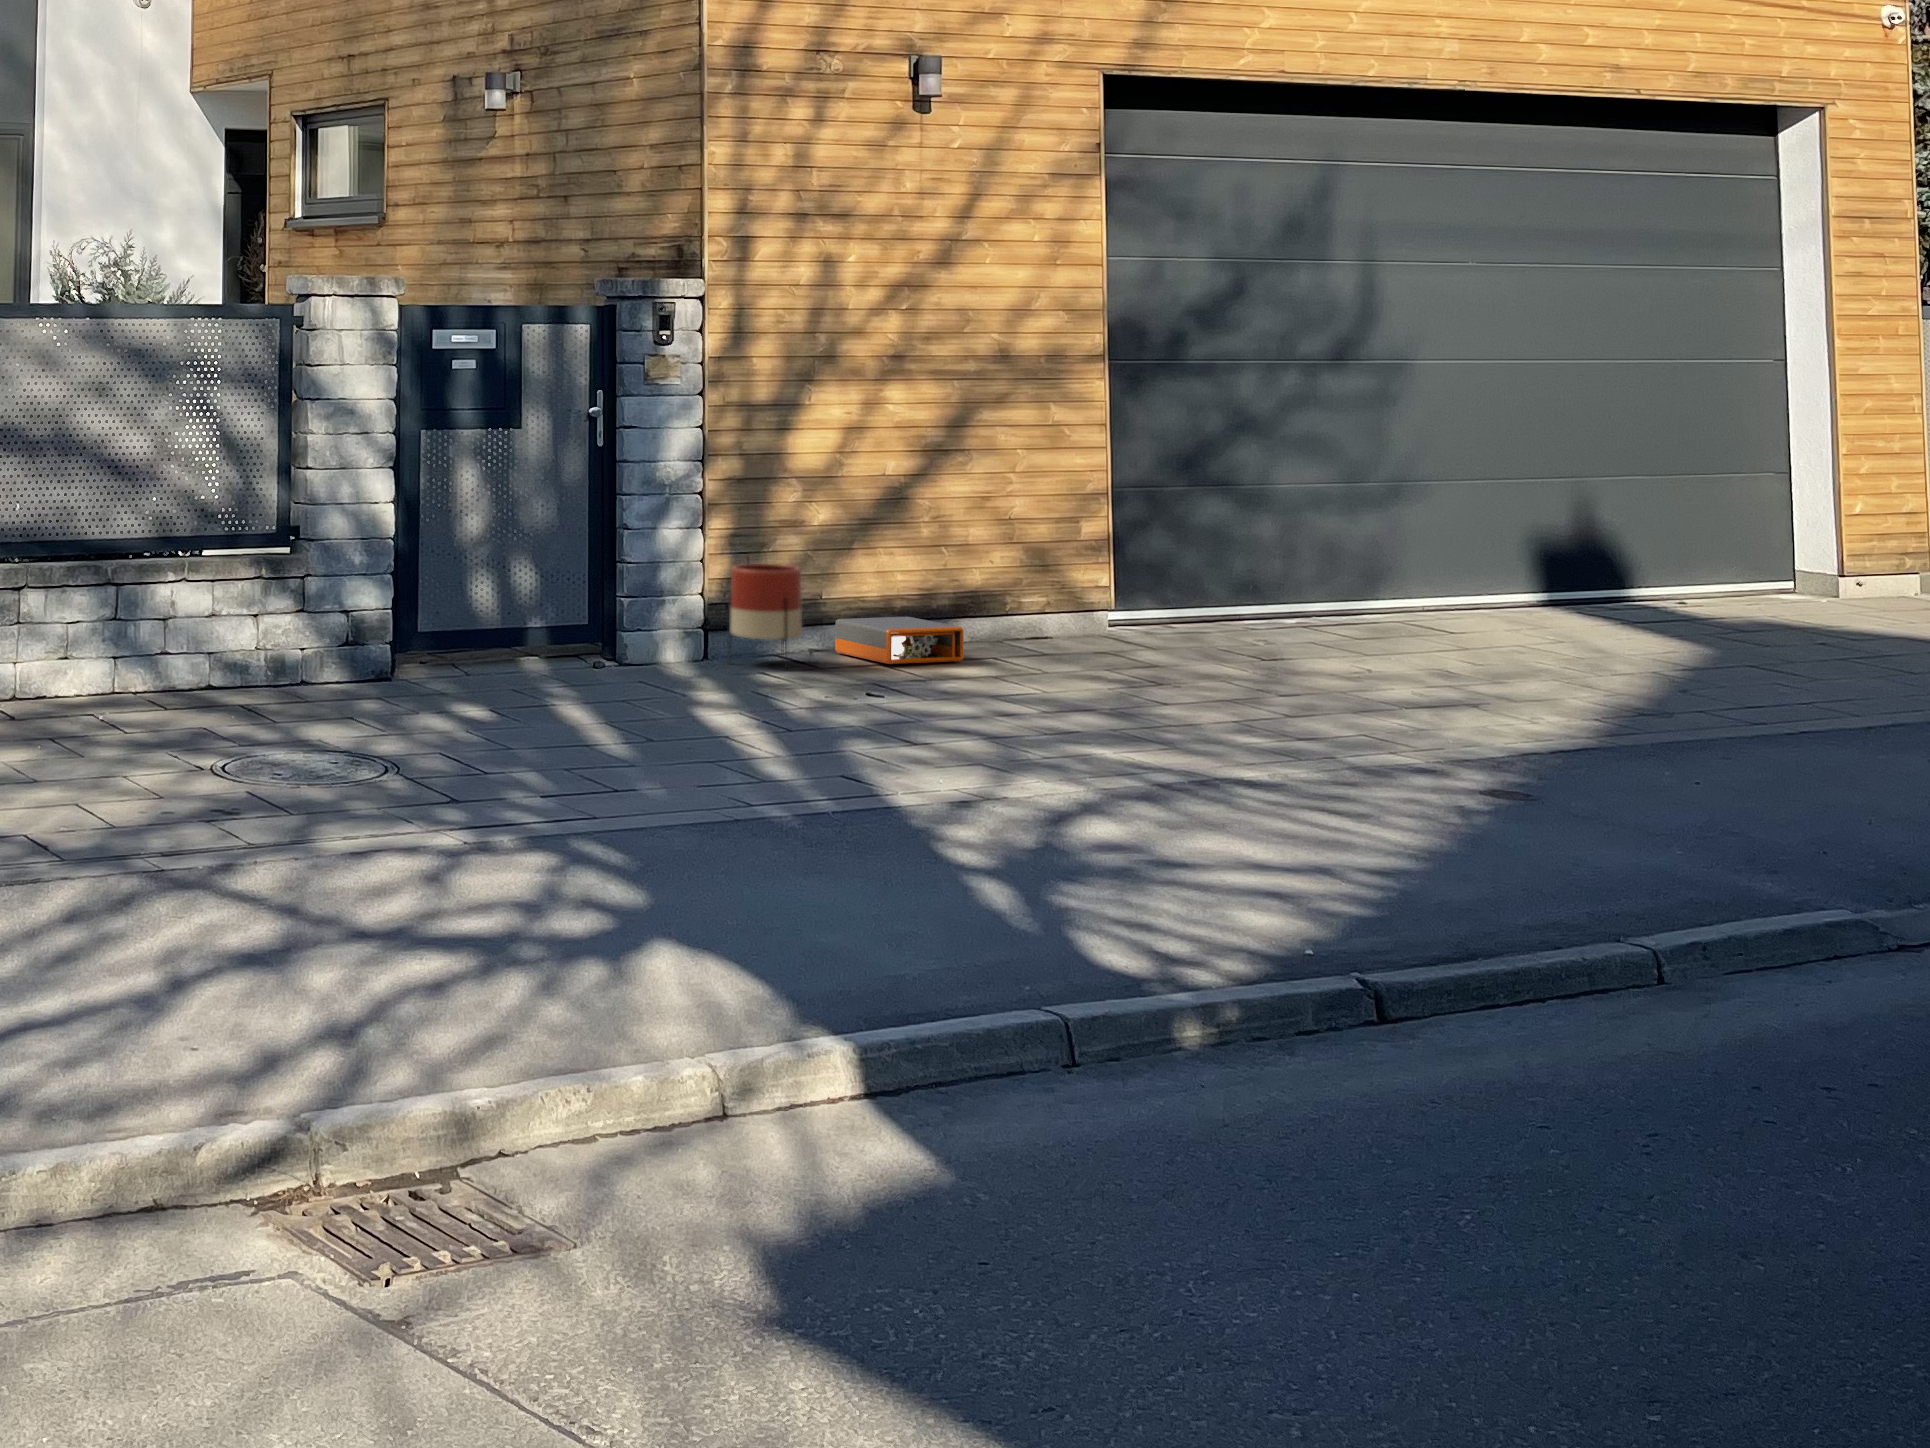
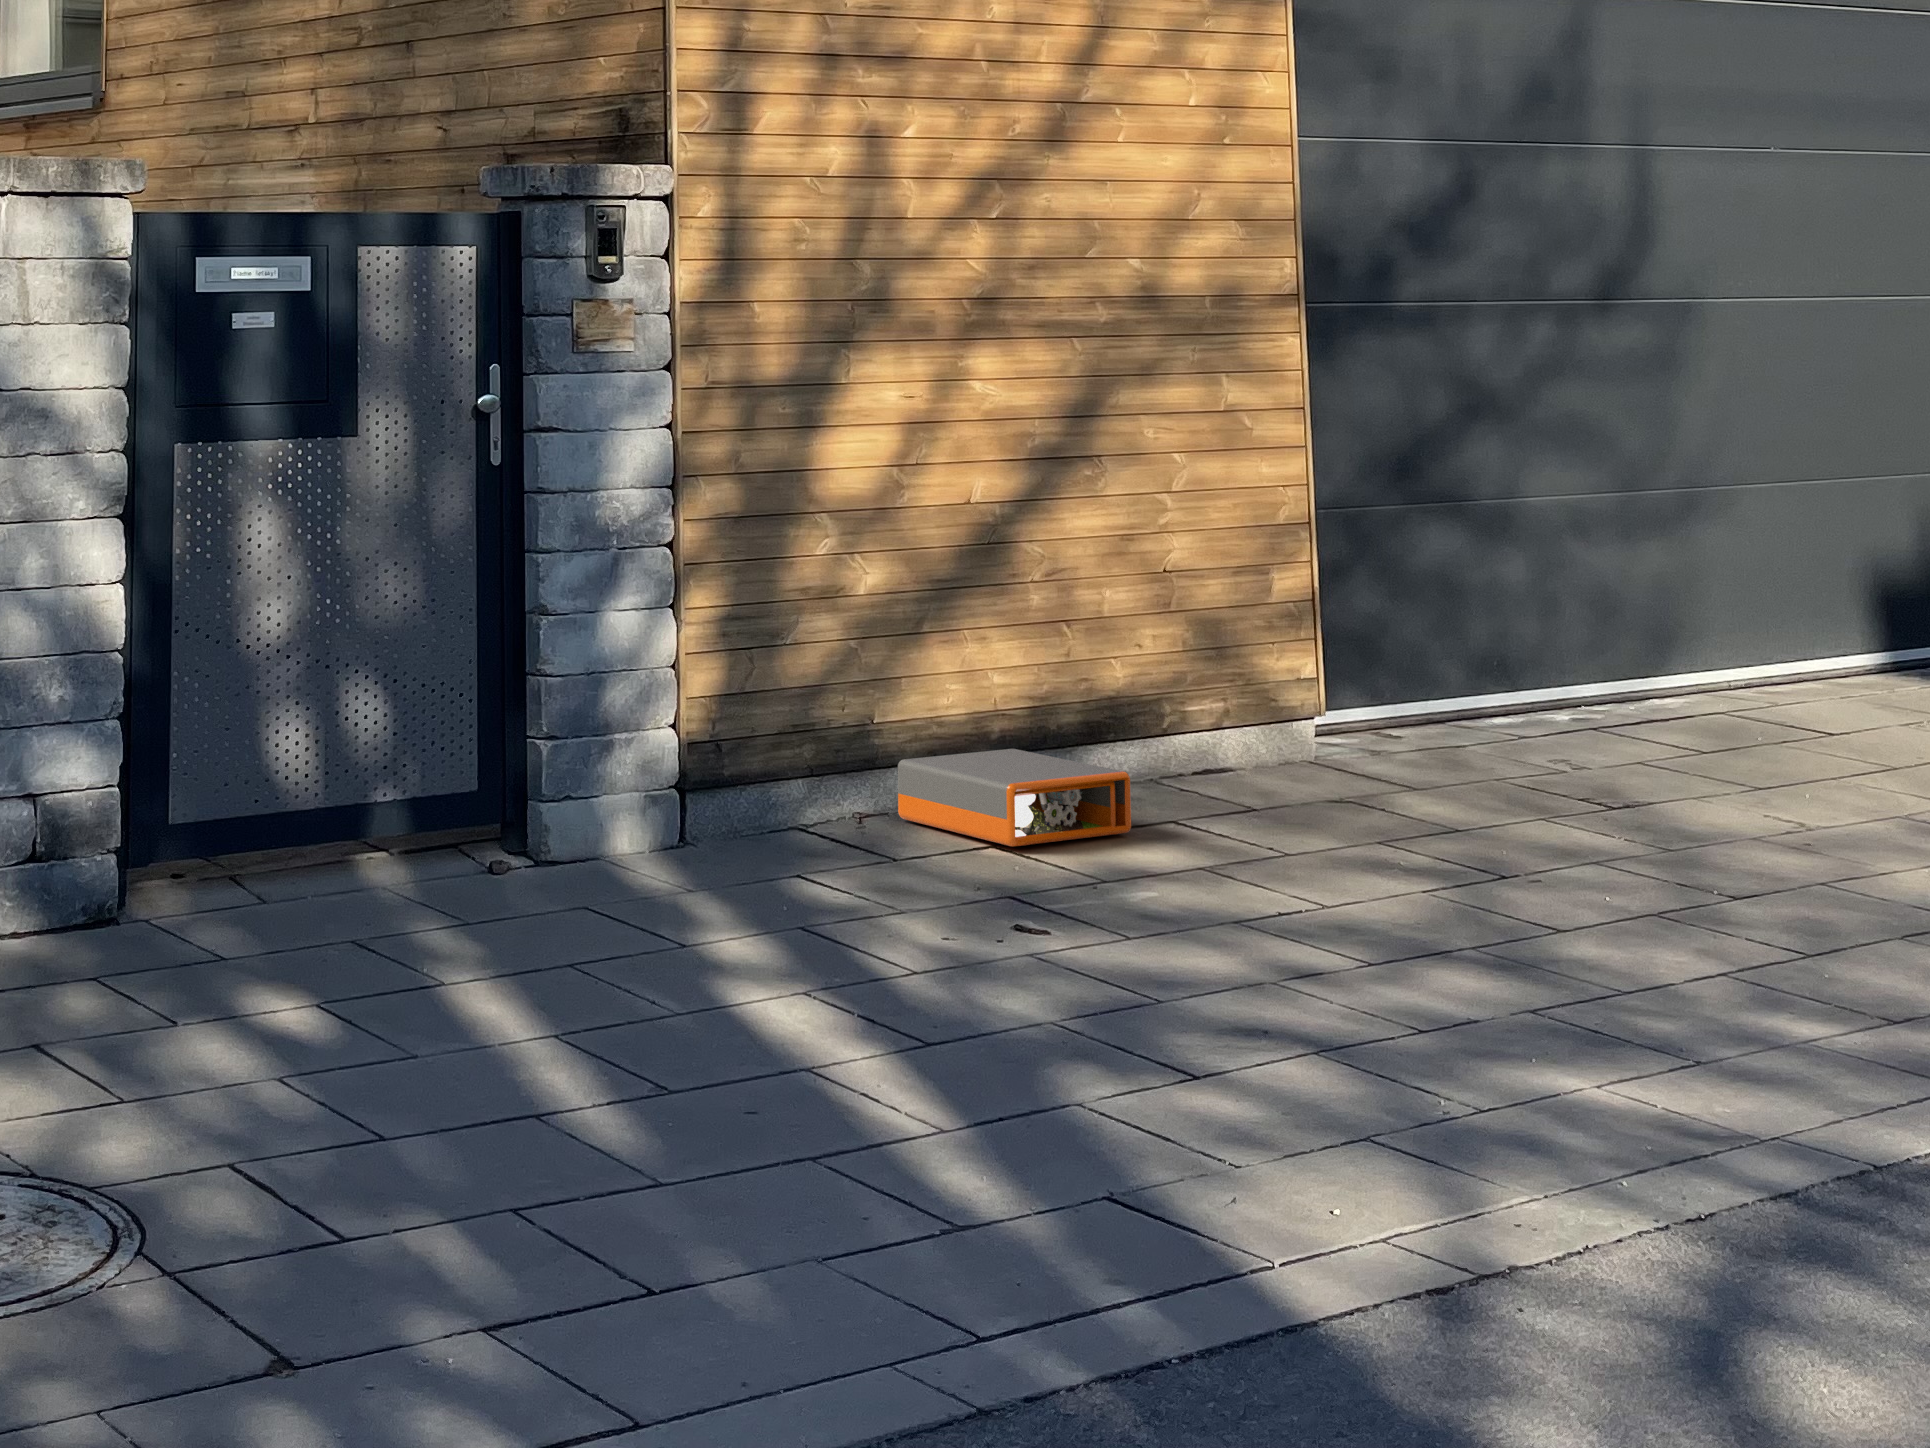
planter: present [729,564,802,659] -> none [727,669,858,866]

